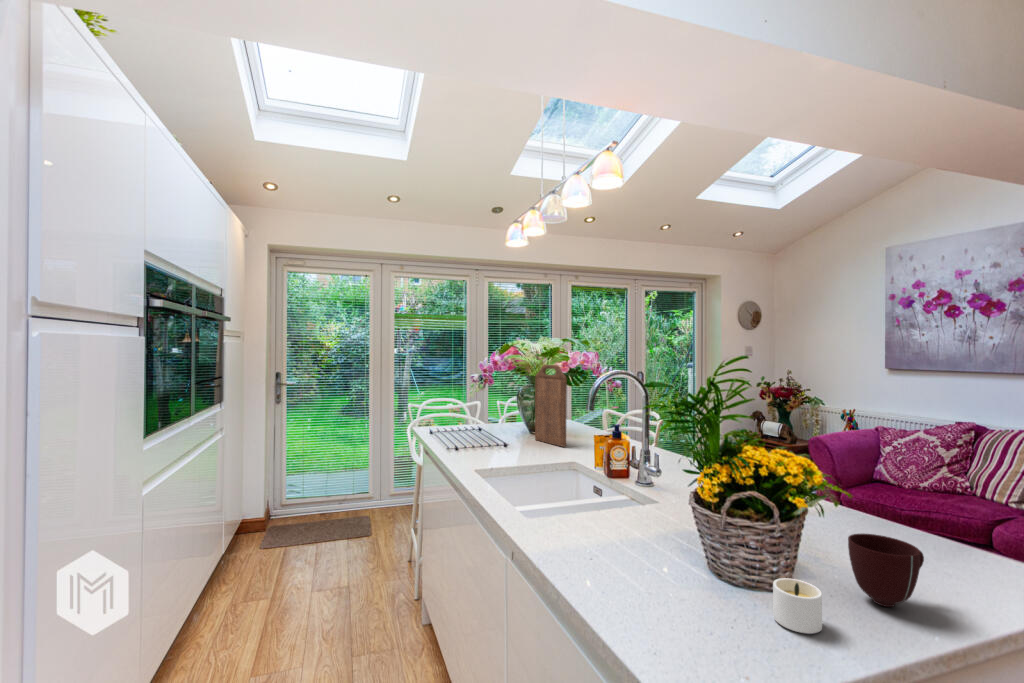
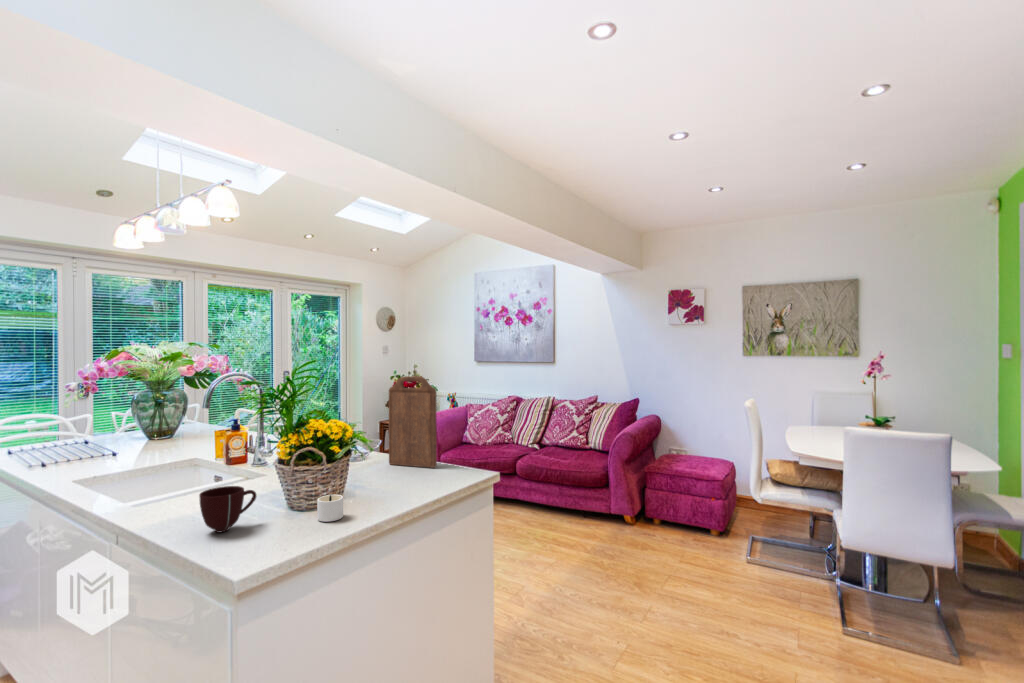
cutting board: present [535,365,567,447] -> present [389,376,437,468]
mug: present [848,534,924,607] -> present [199,486,256,533]

